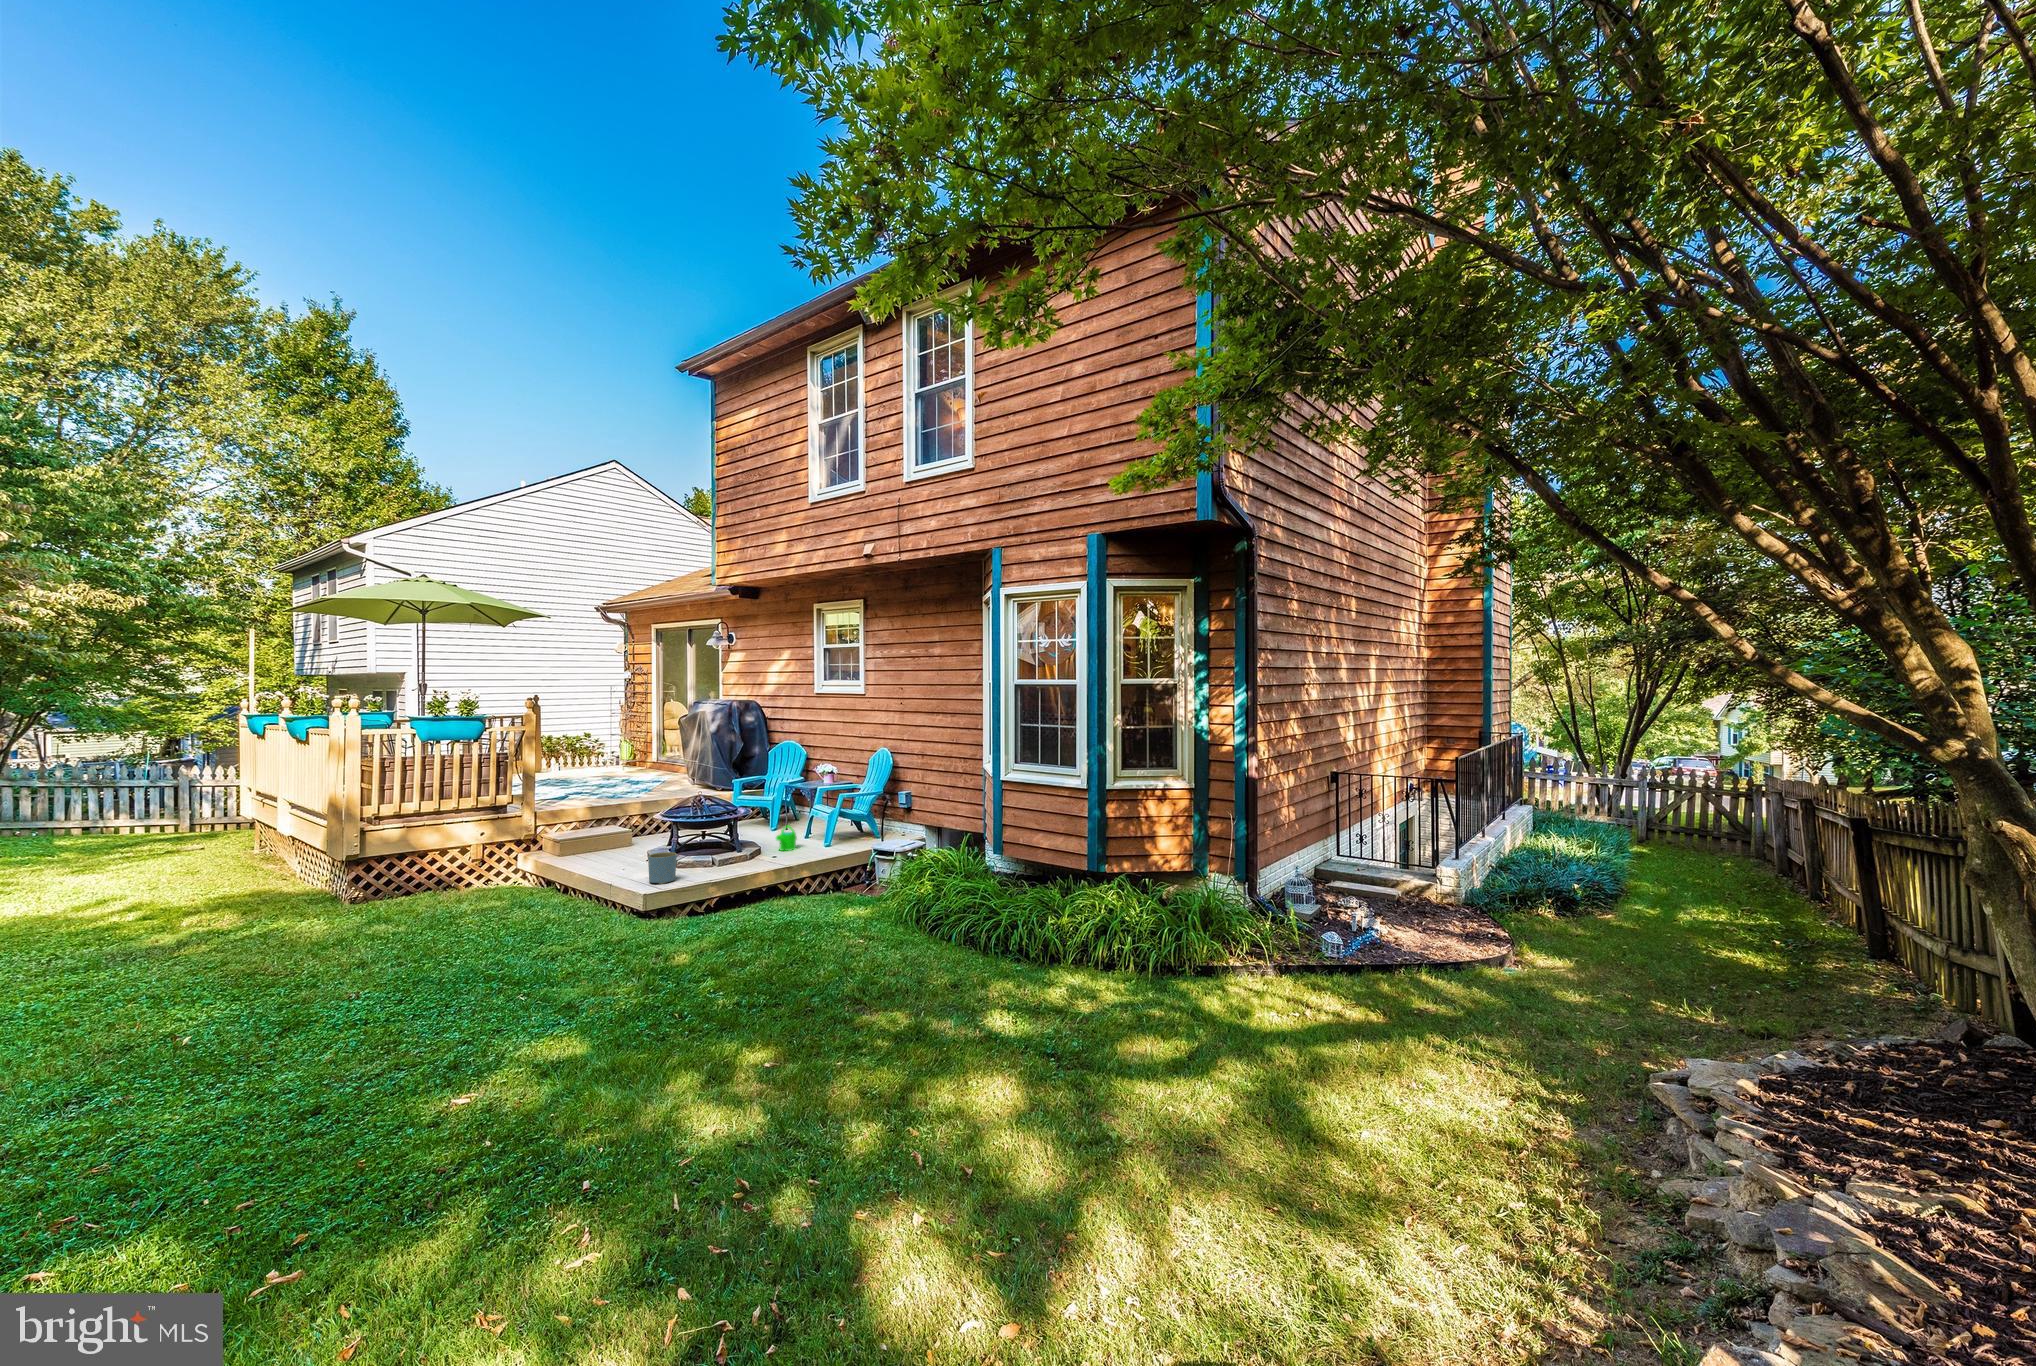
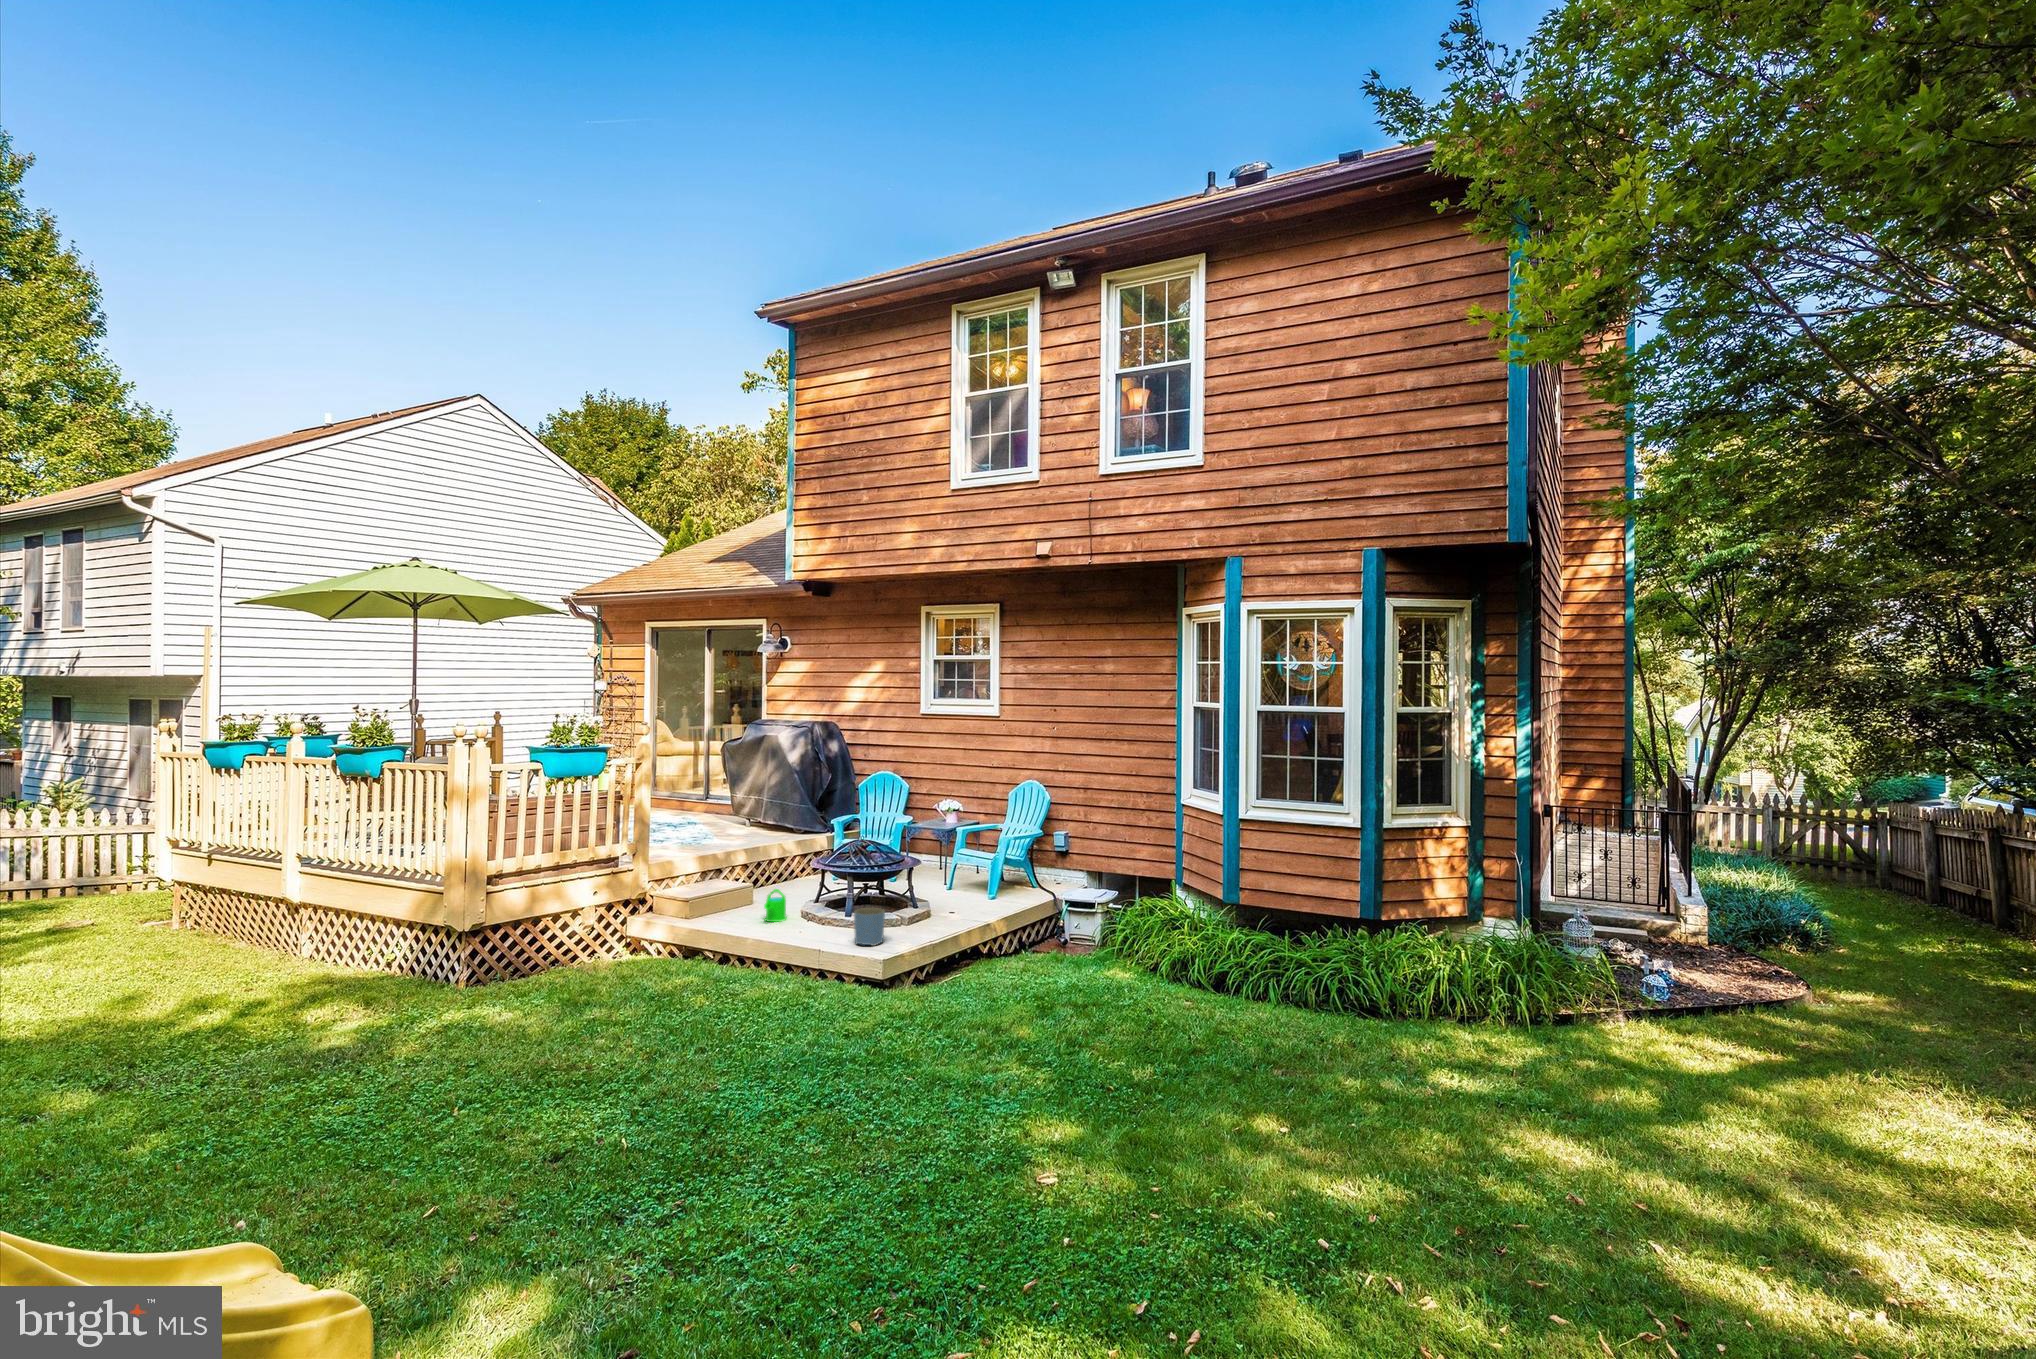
watering can: present [776,825,797,851] -> present [764,889,787,922]

